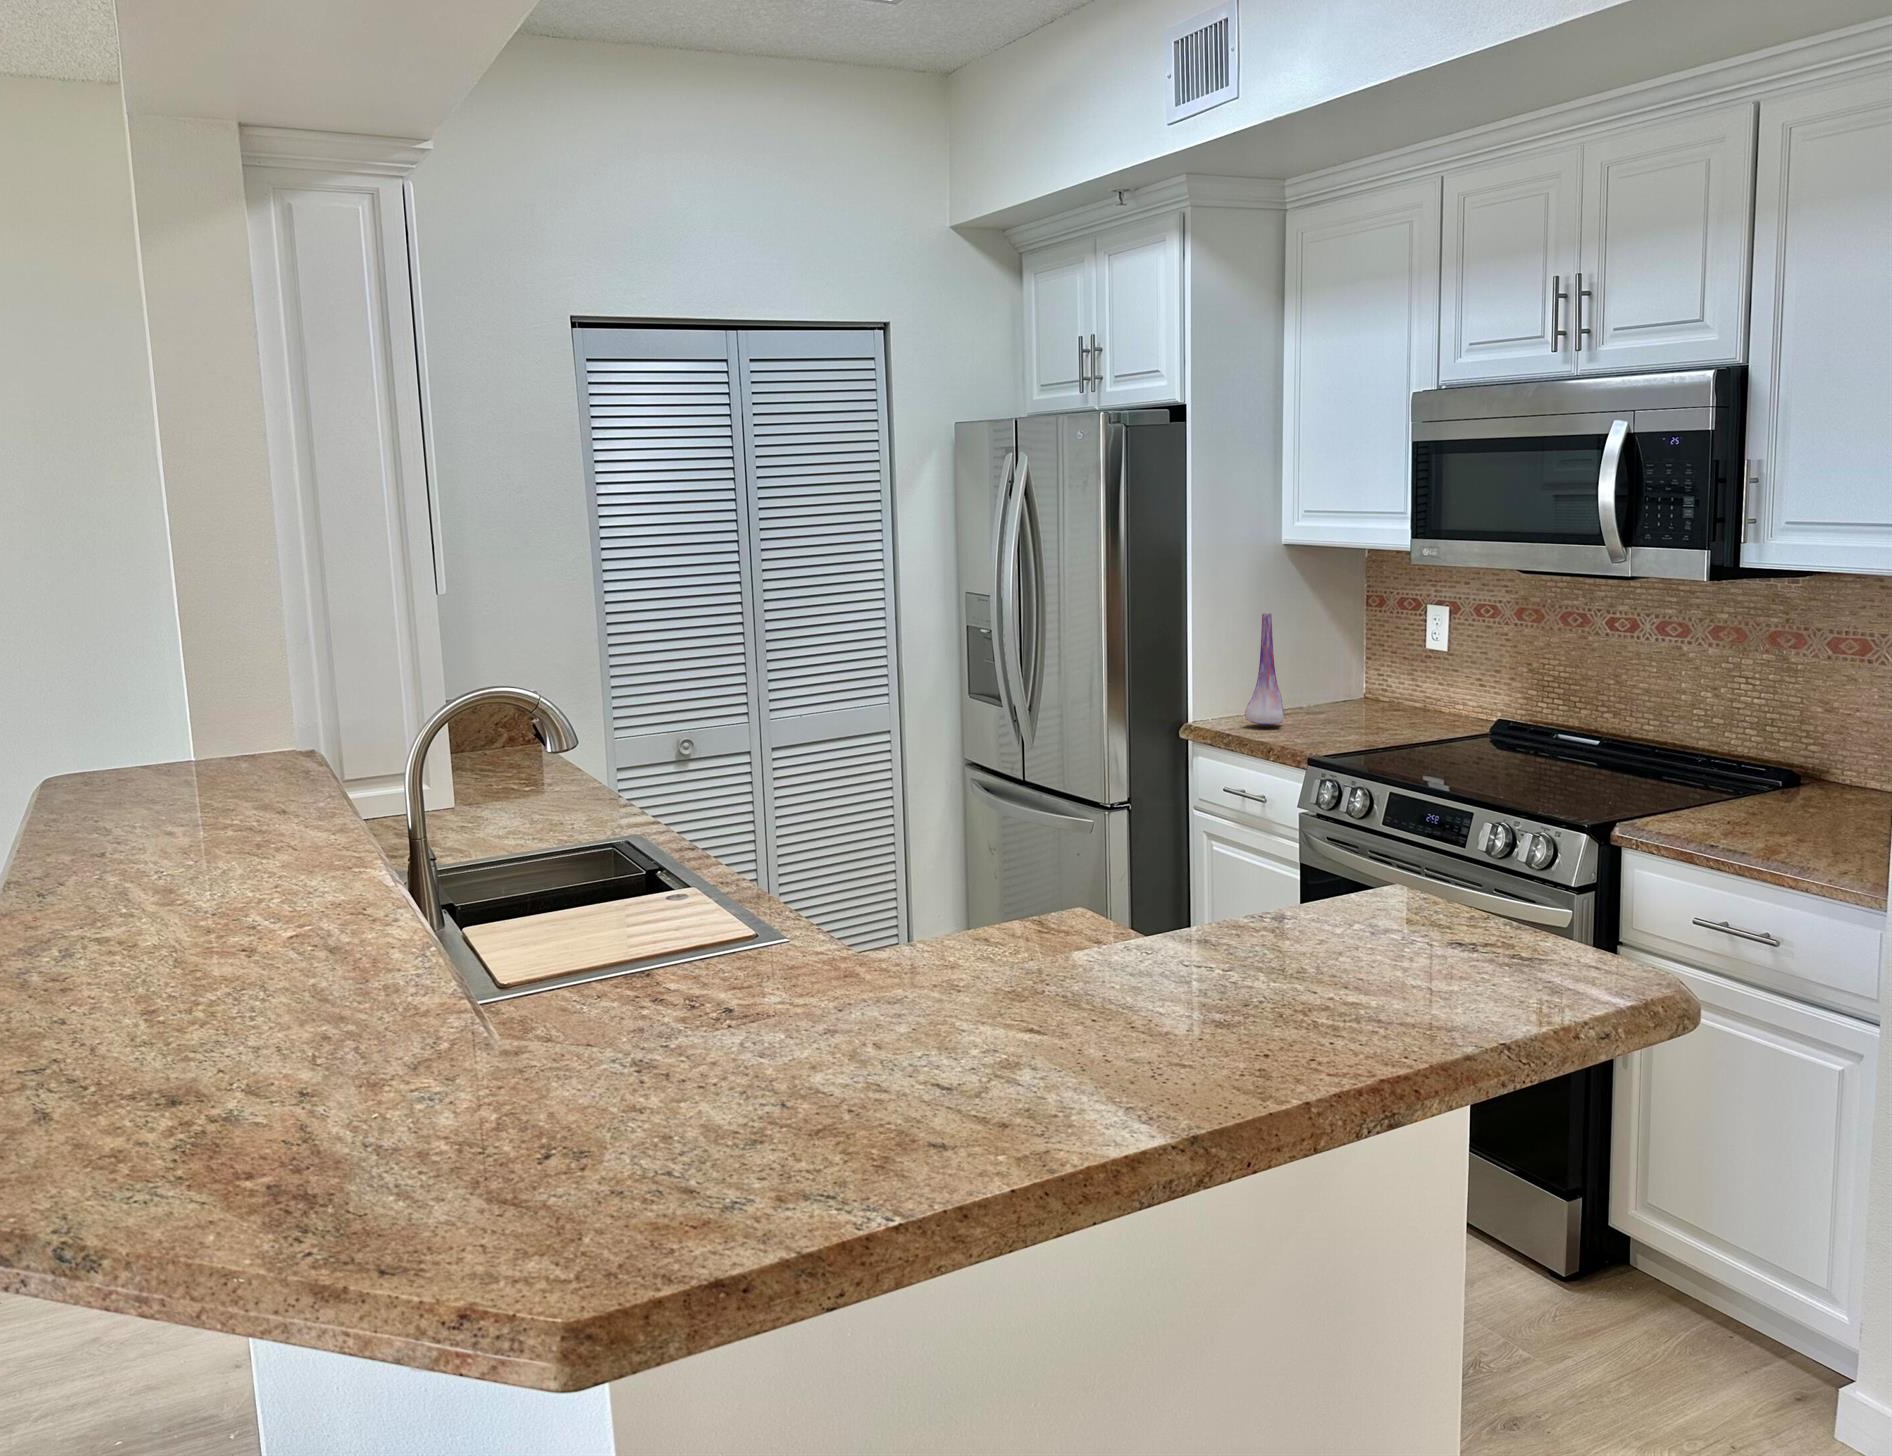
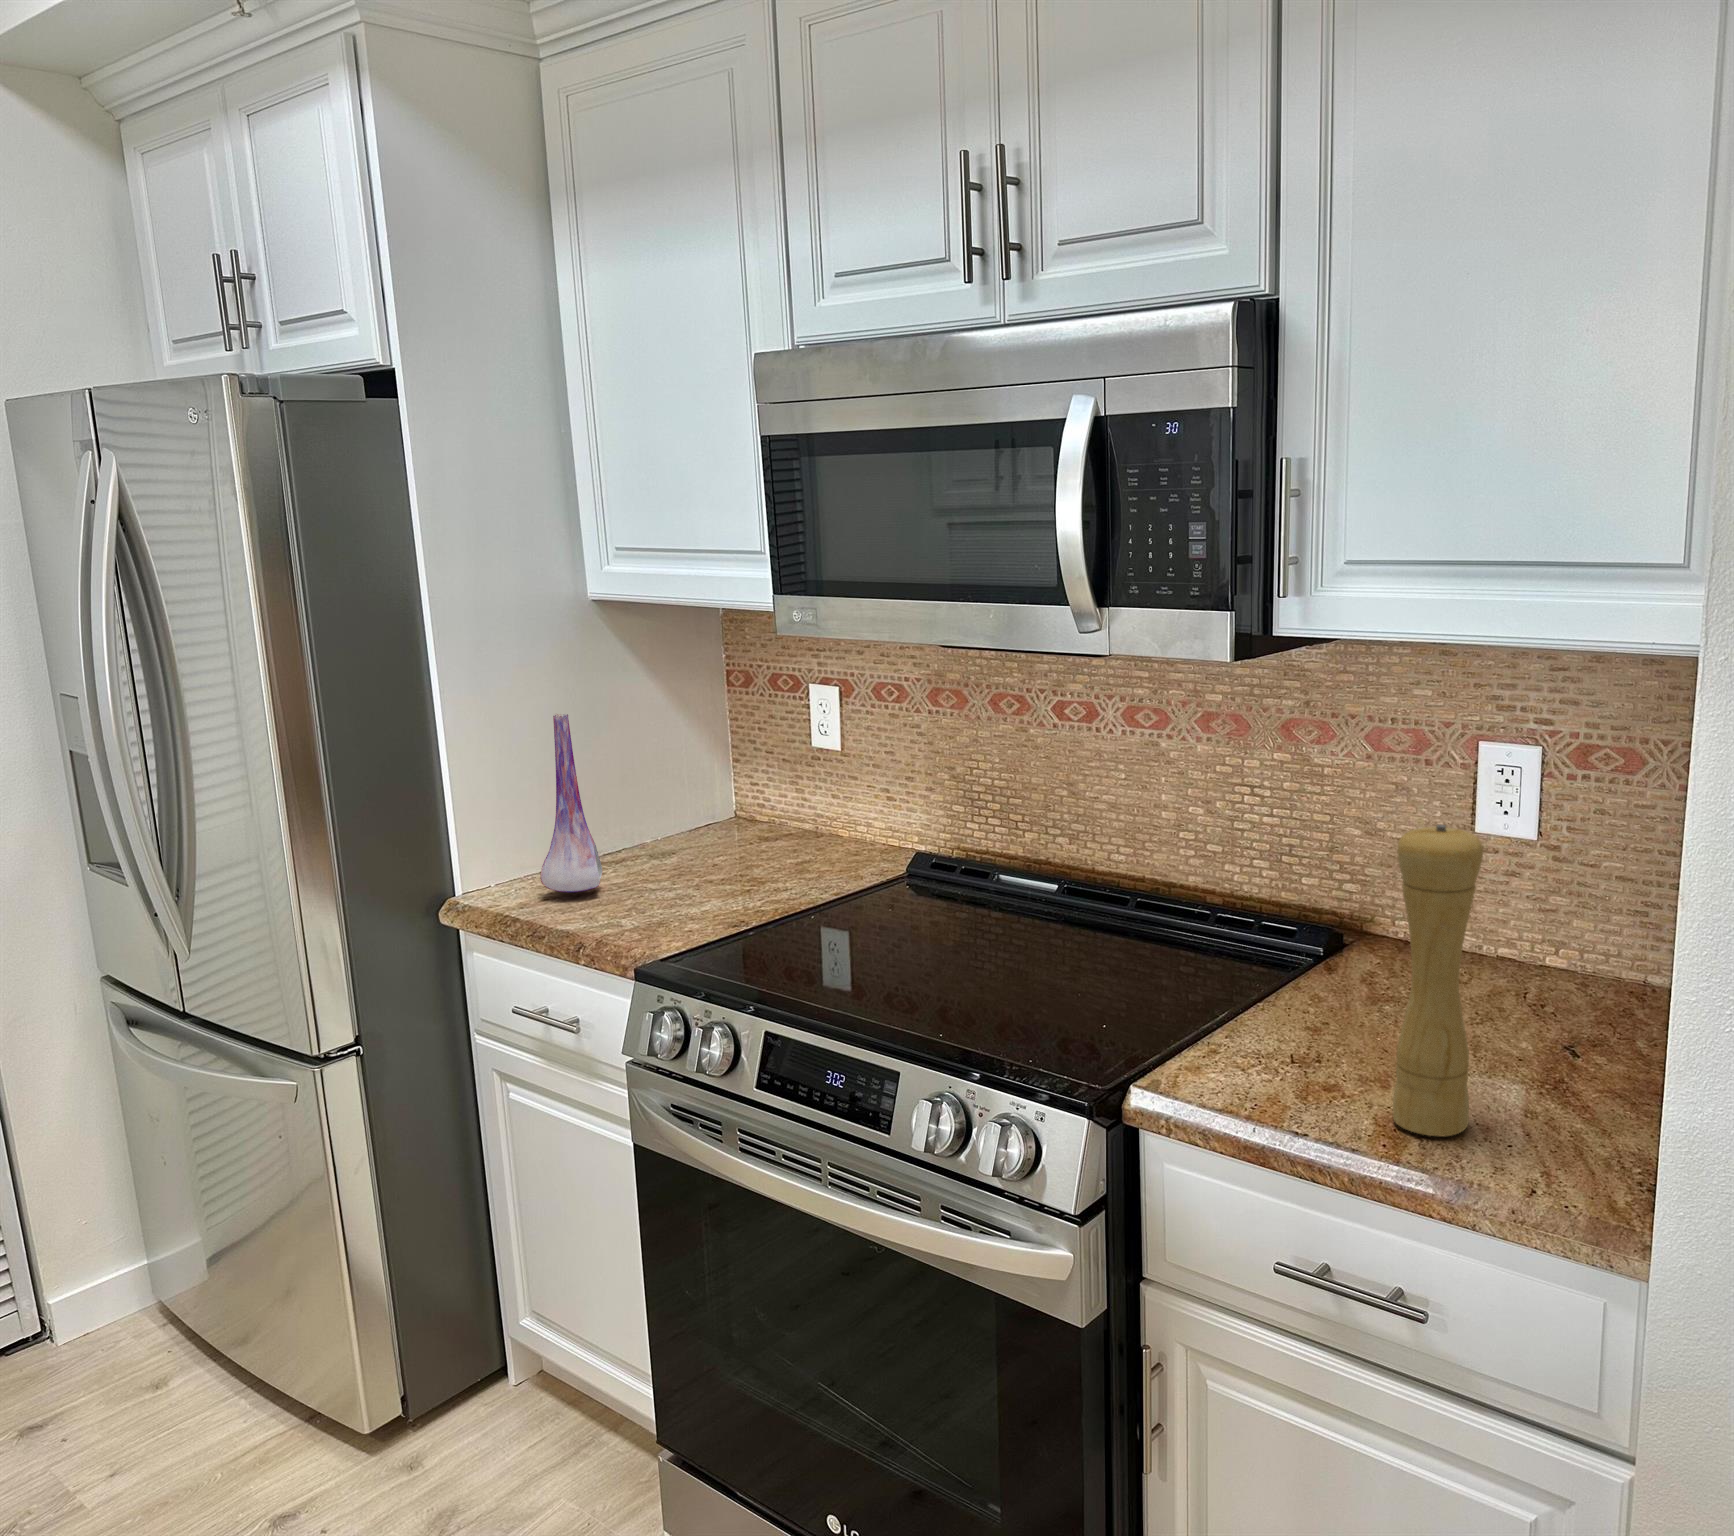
pepper mill: none [1781,672,1846,857] -> present [1392,825,1483,1136]

